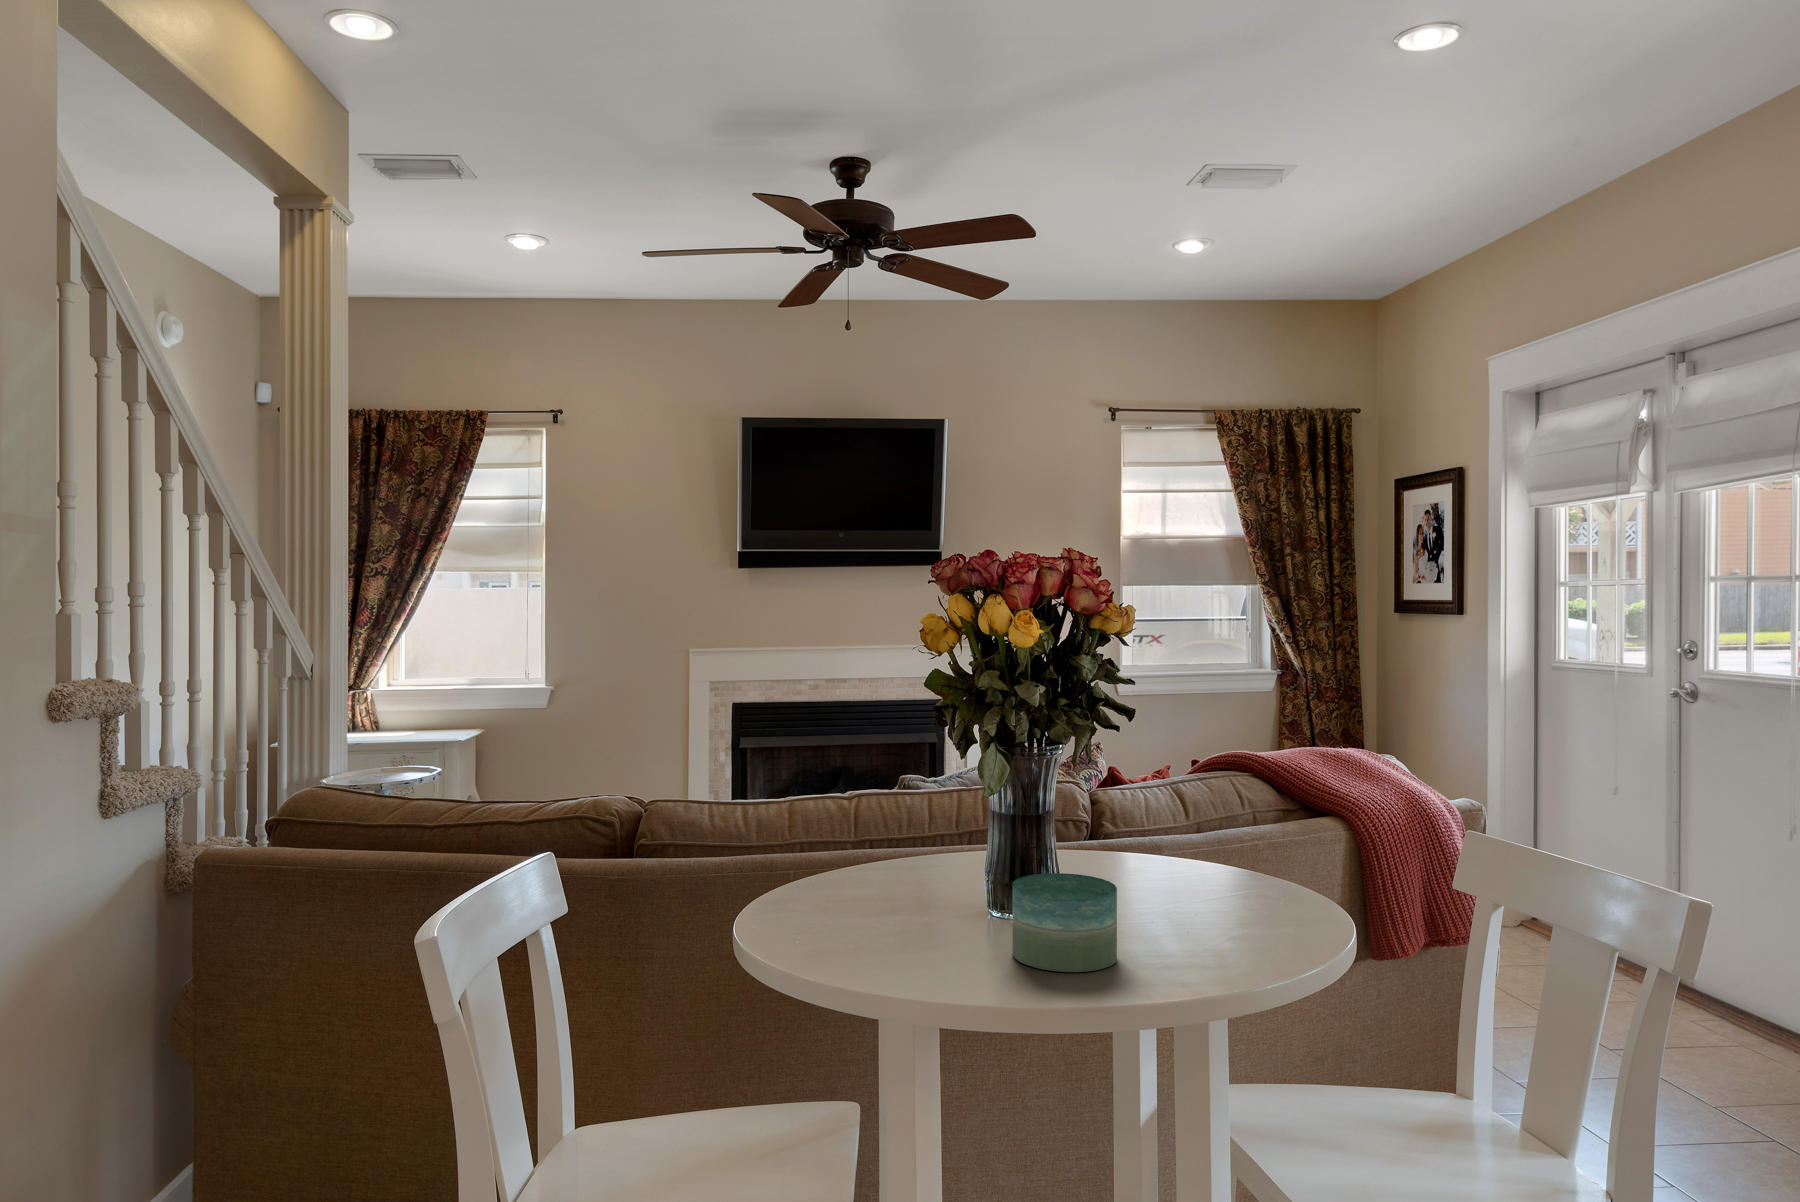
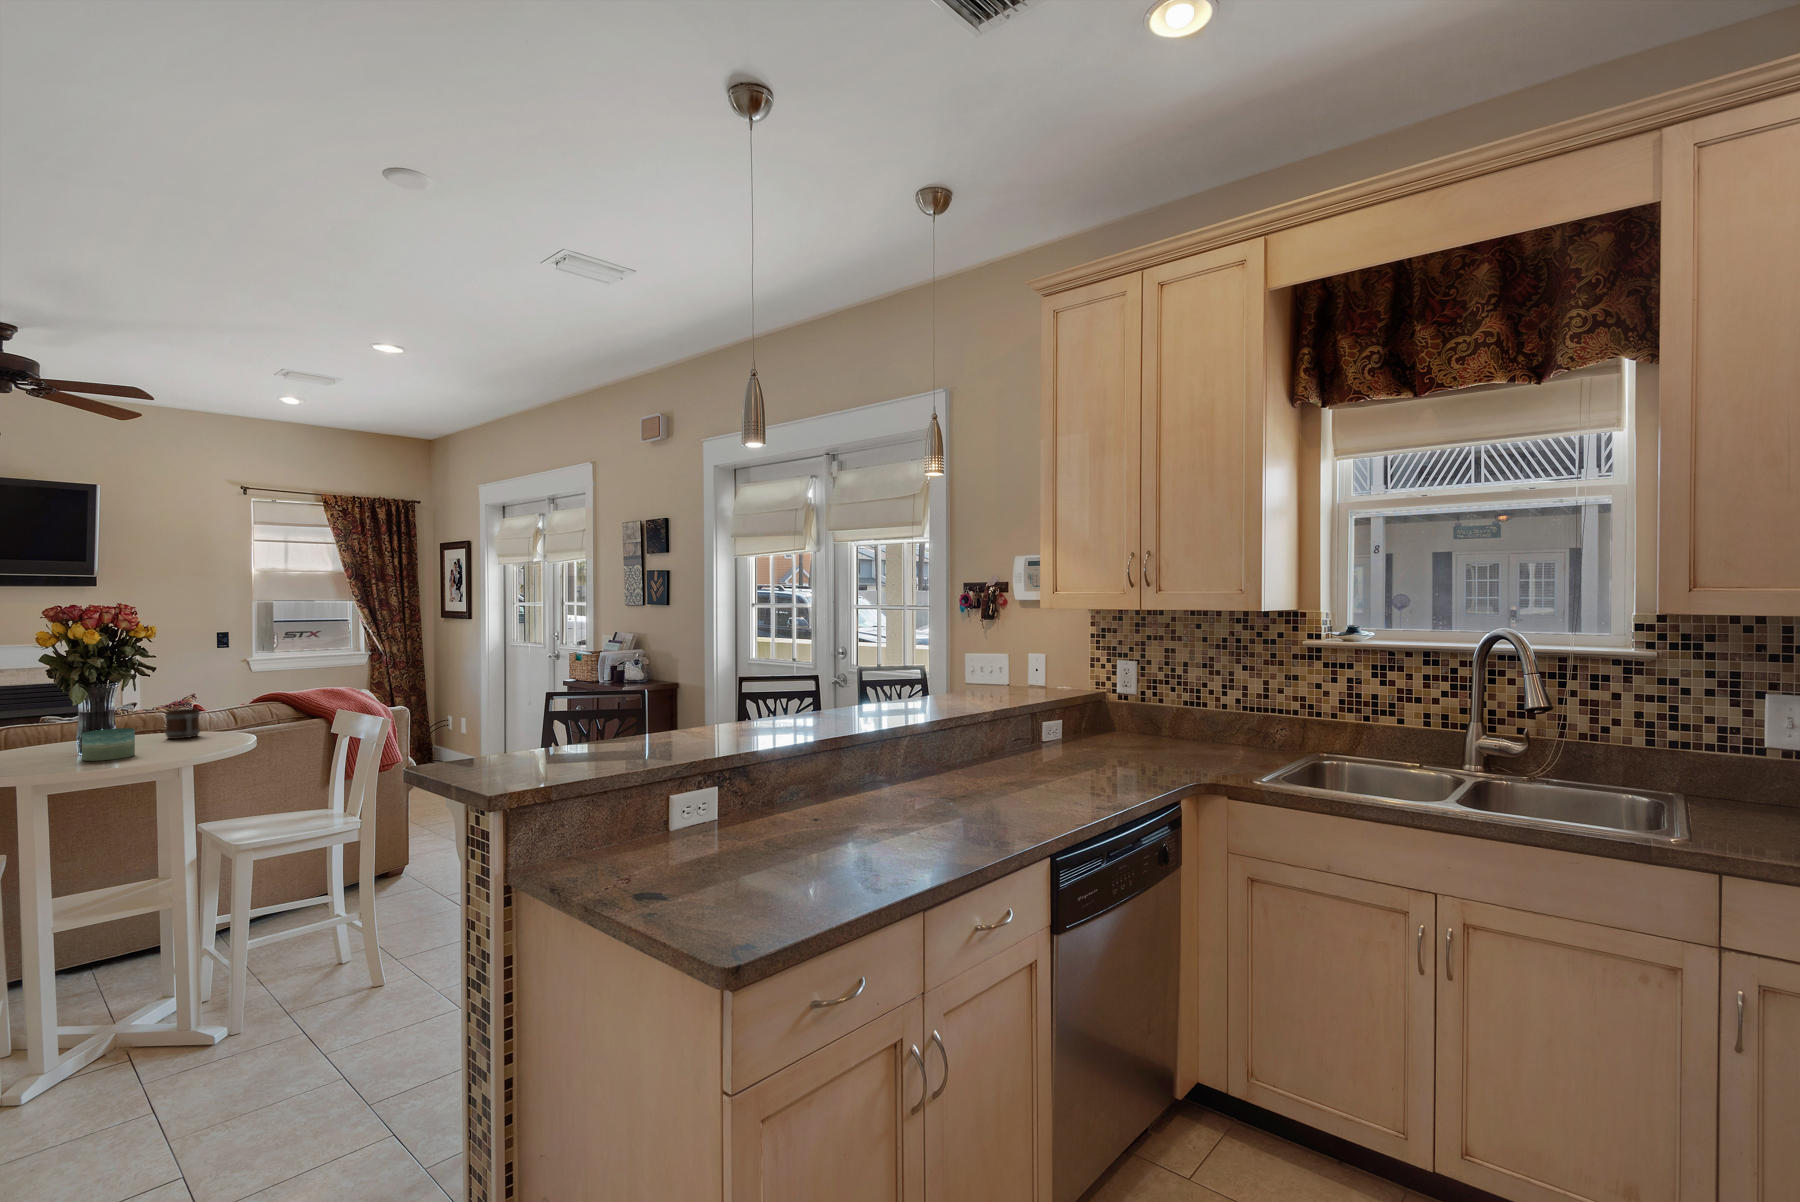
mug: none [1136,810,1202,888] -> present [165,709,200,739]

